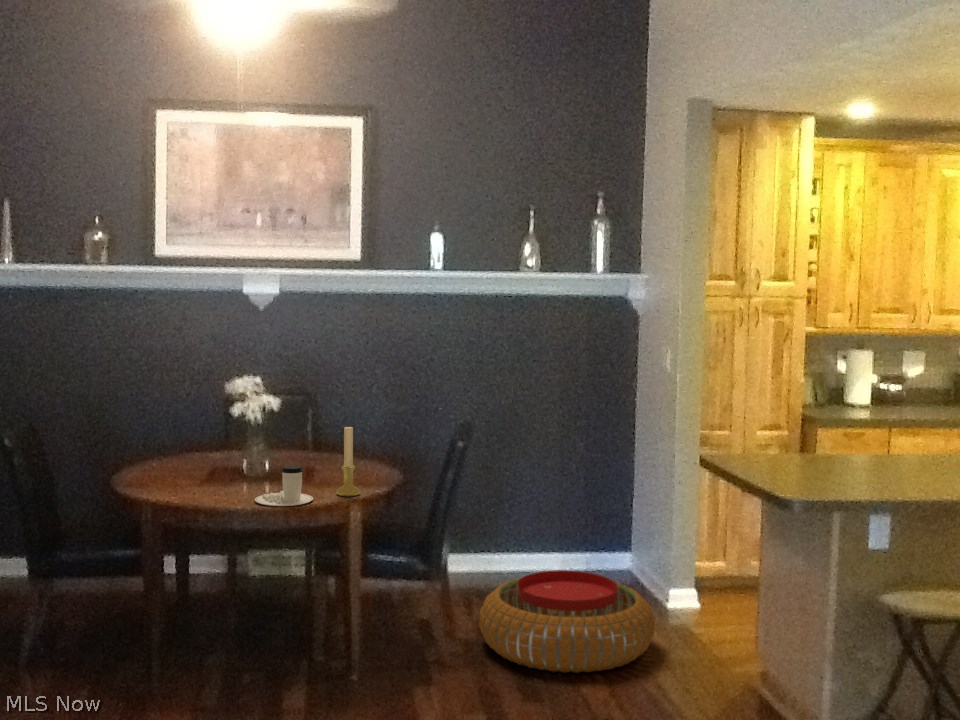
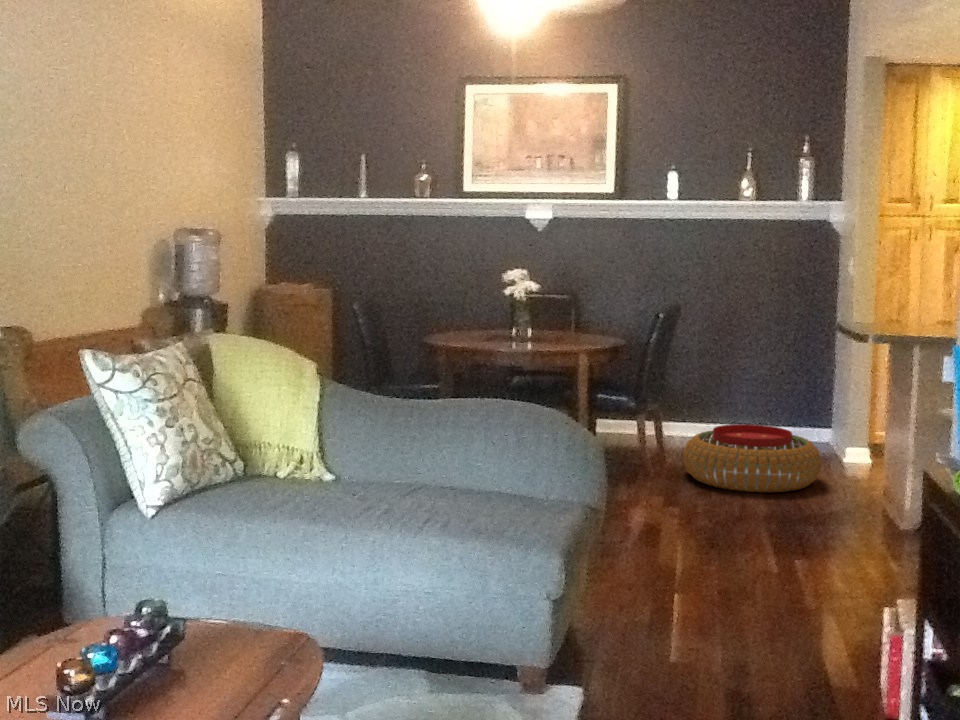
candle holder: present [336,427,360,497] -> none [571,297,588,348]
coffee cup: present [255,465,313,506] -> none [512,323,553,349]

